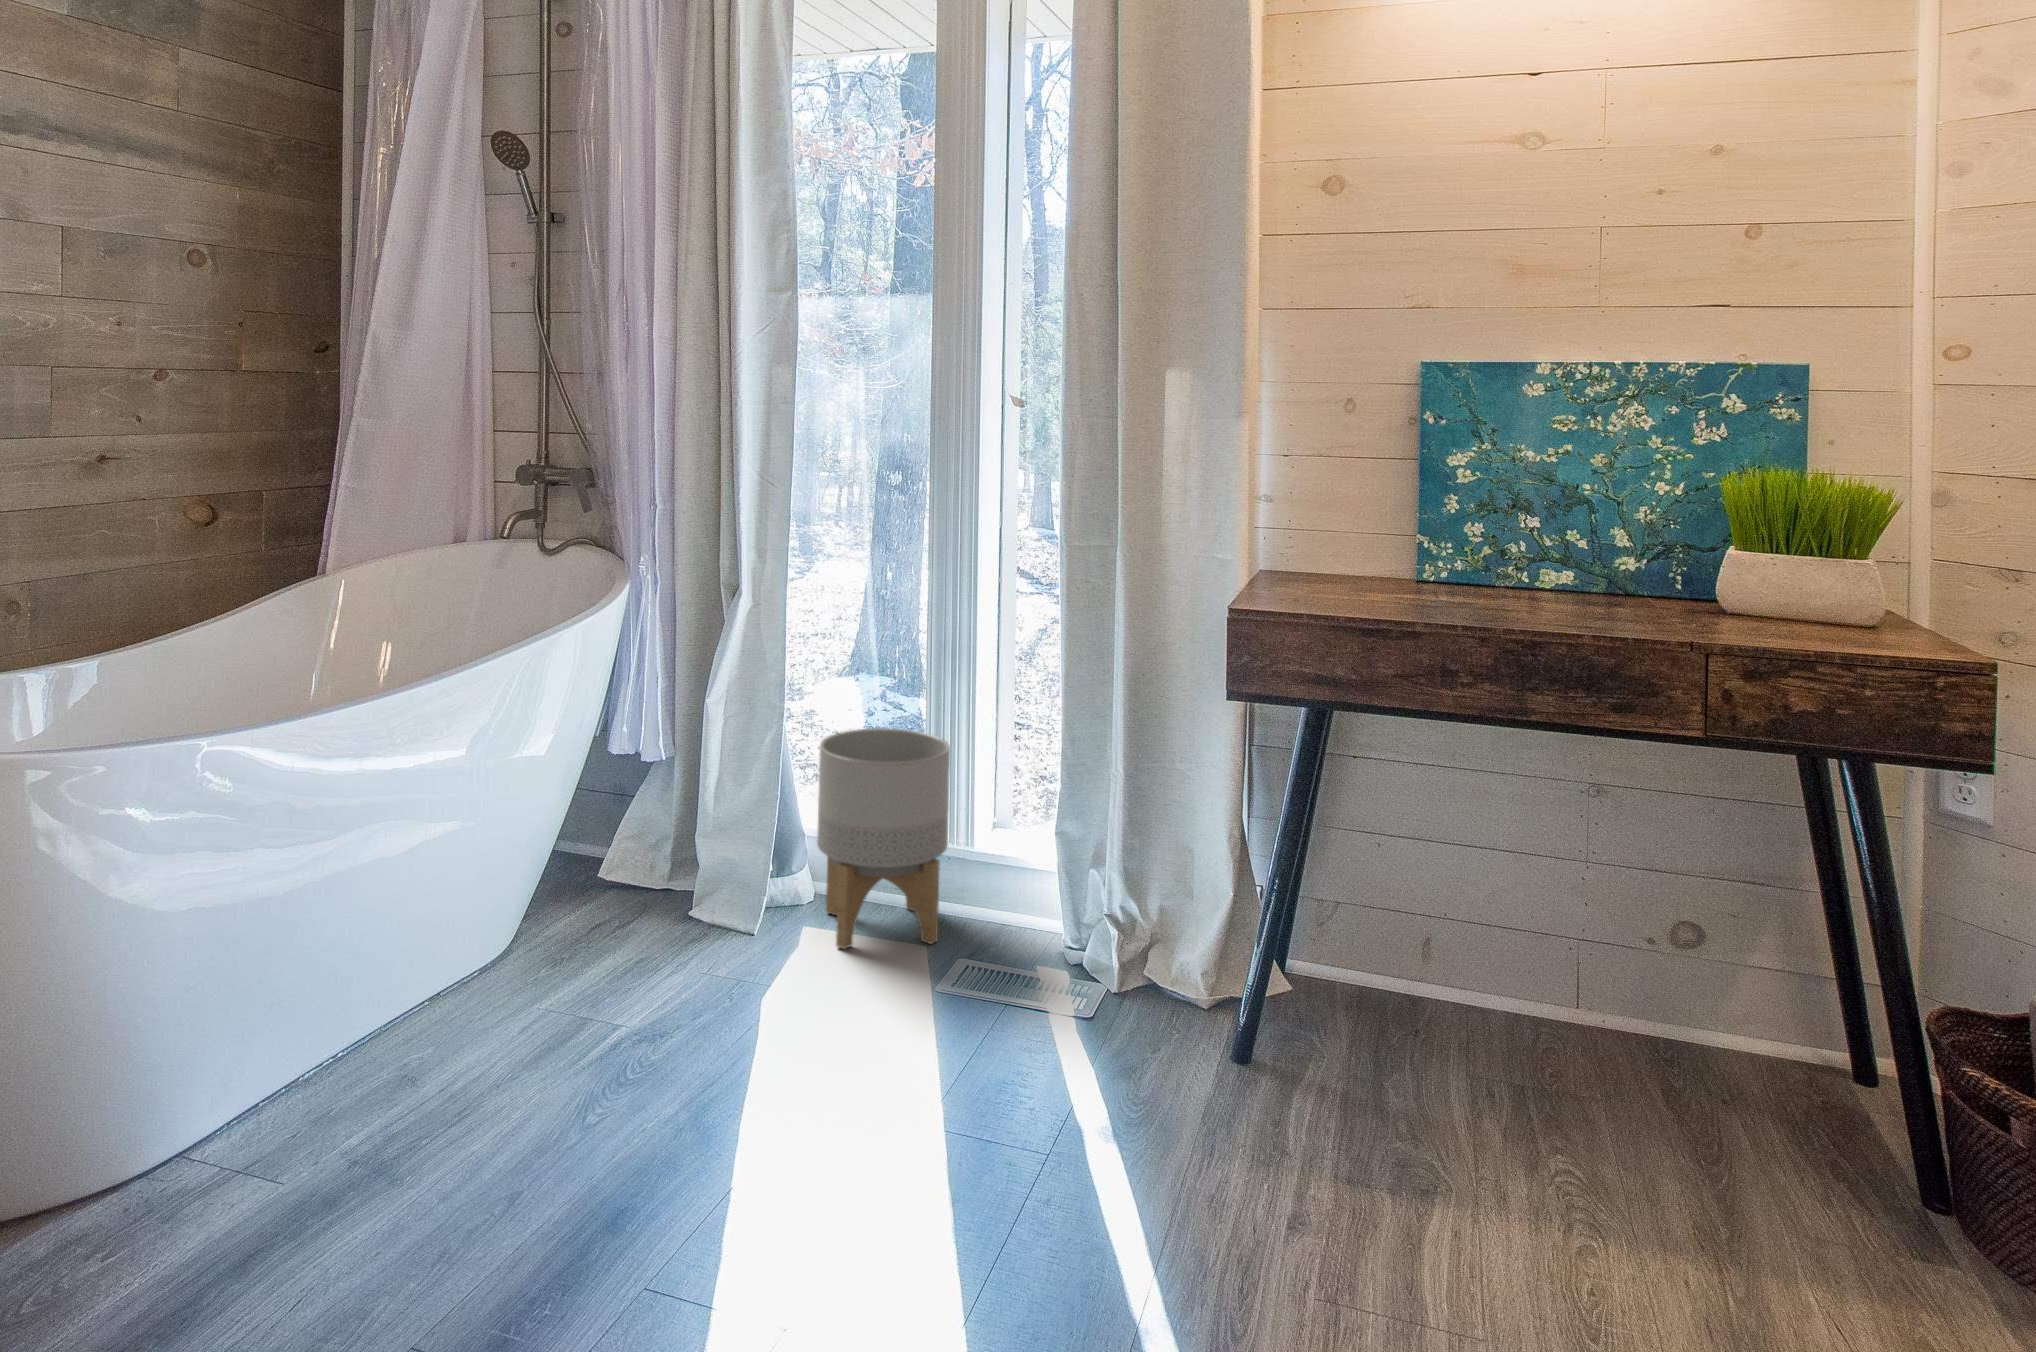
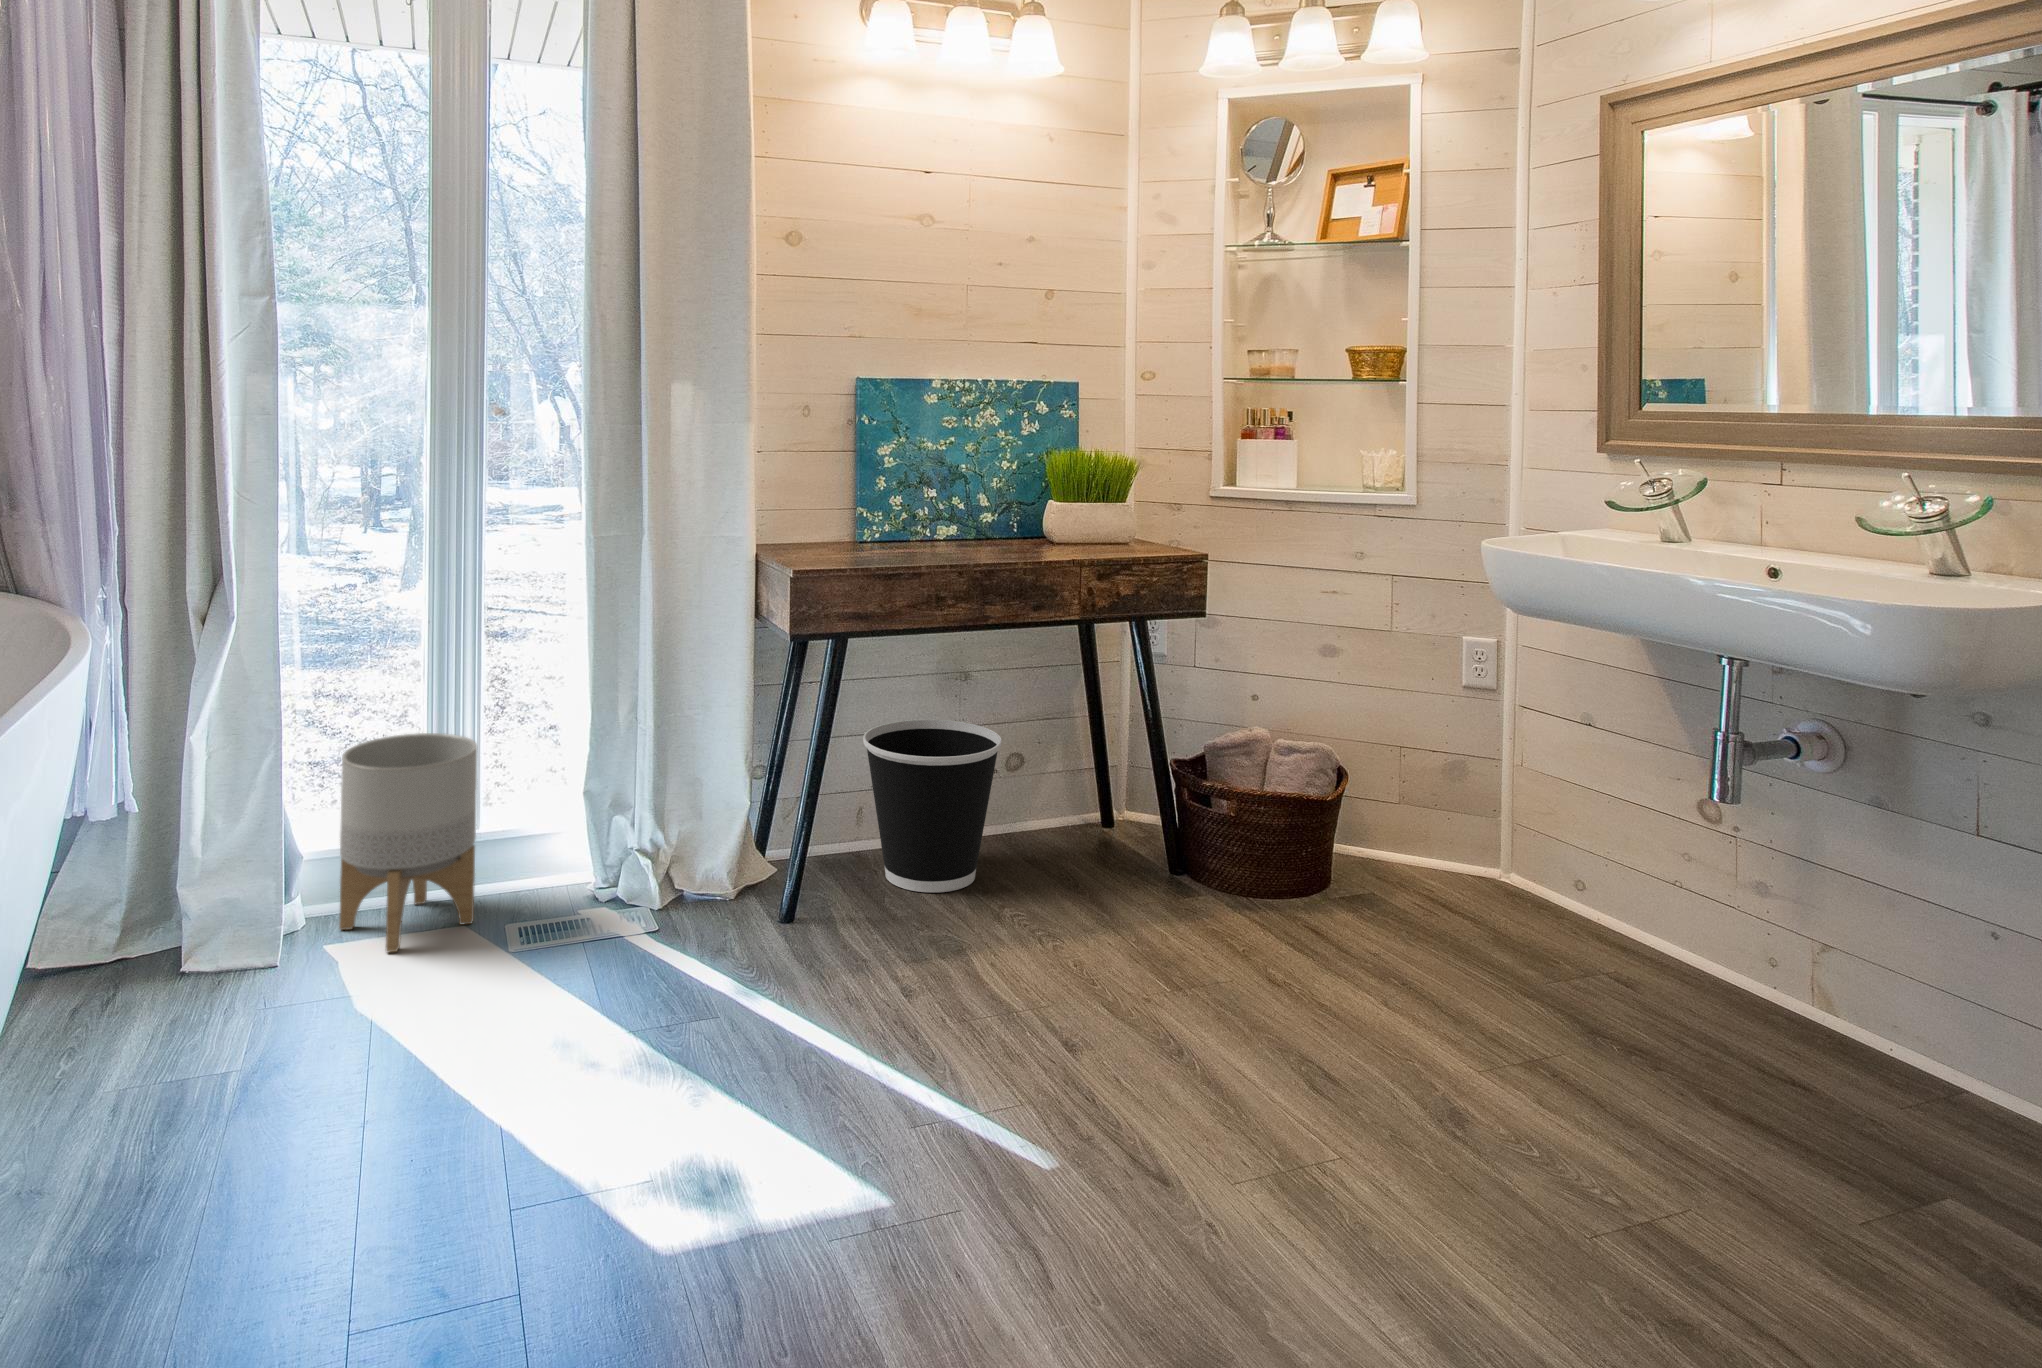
wastebasket: none [1392,835,1606,1099] -> present [863,720,1002,892]

